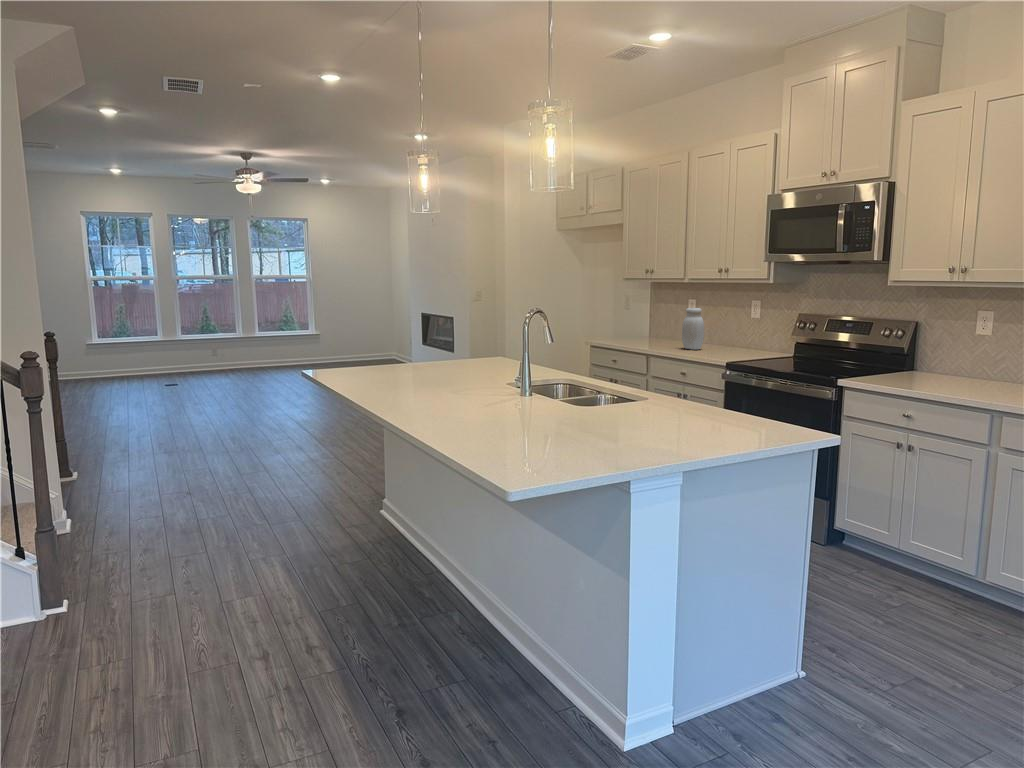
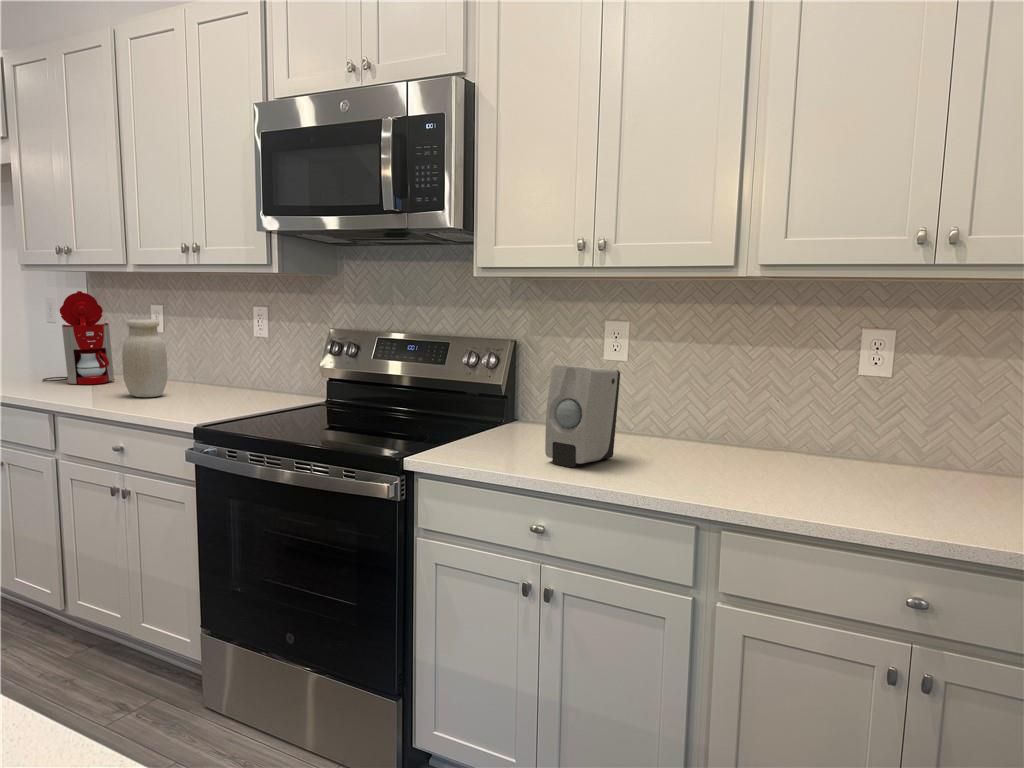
coffee maker: none [633,292,669,343] -> present [43,291,115,384]
soap dispenser: none [919,335,971,388] -> present [545,365,620,467]

